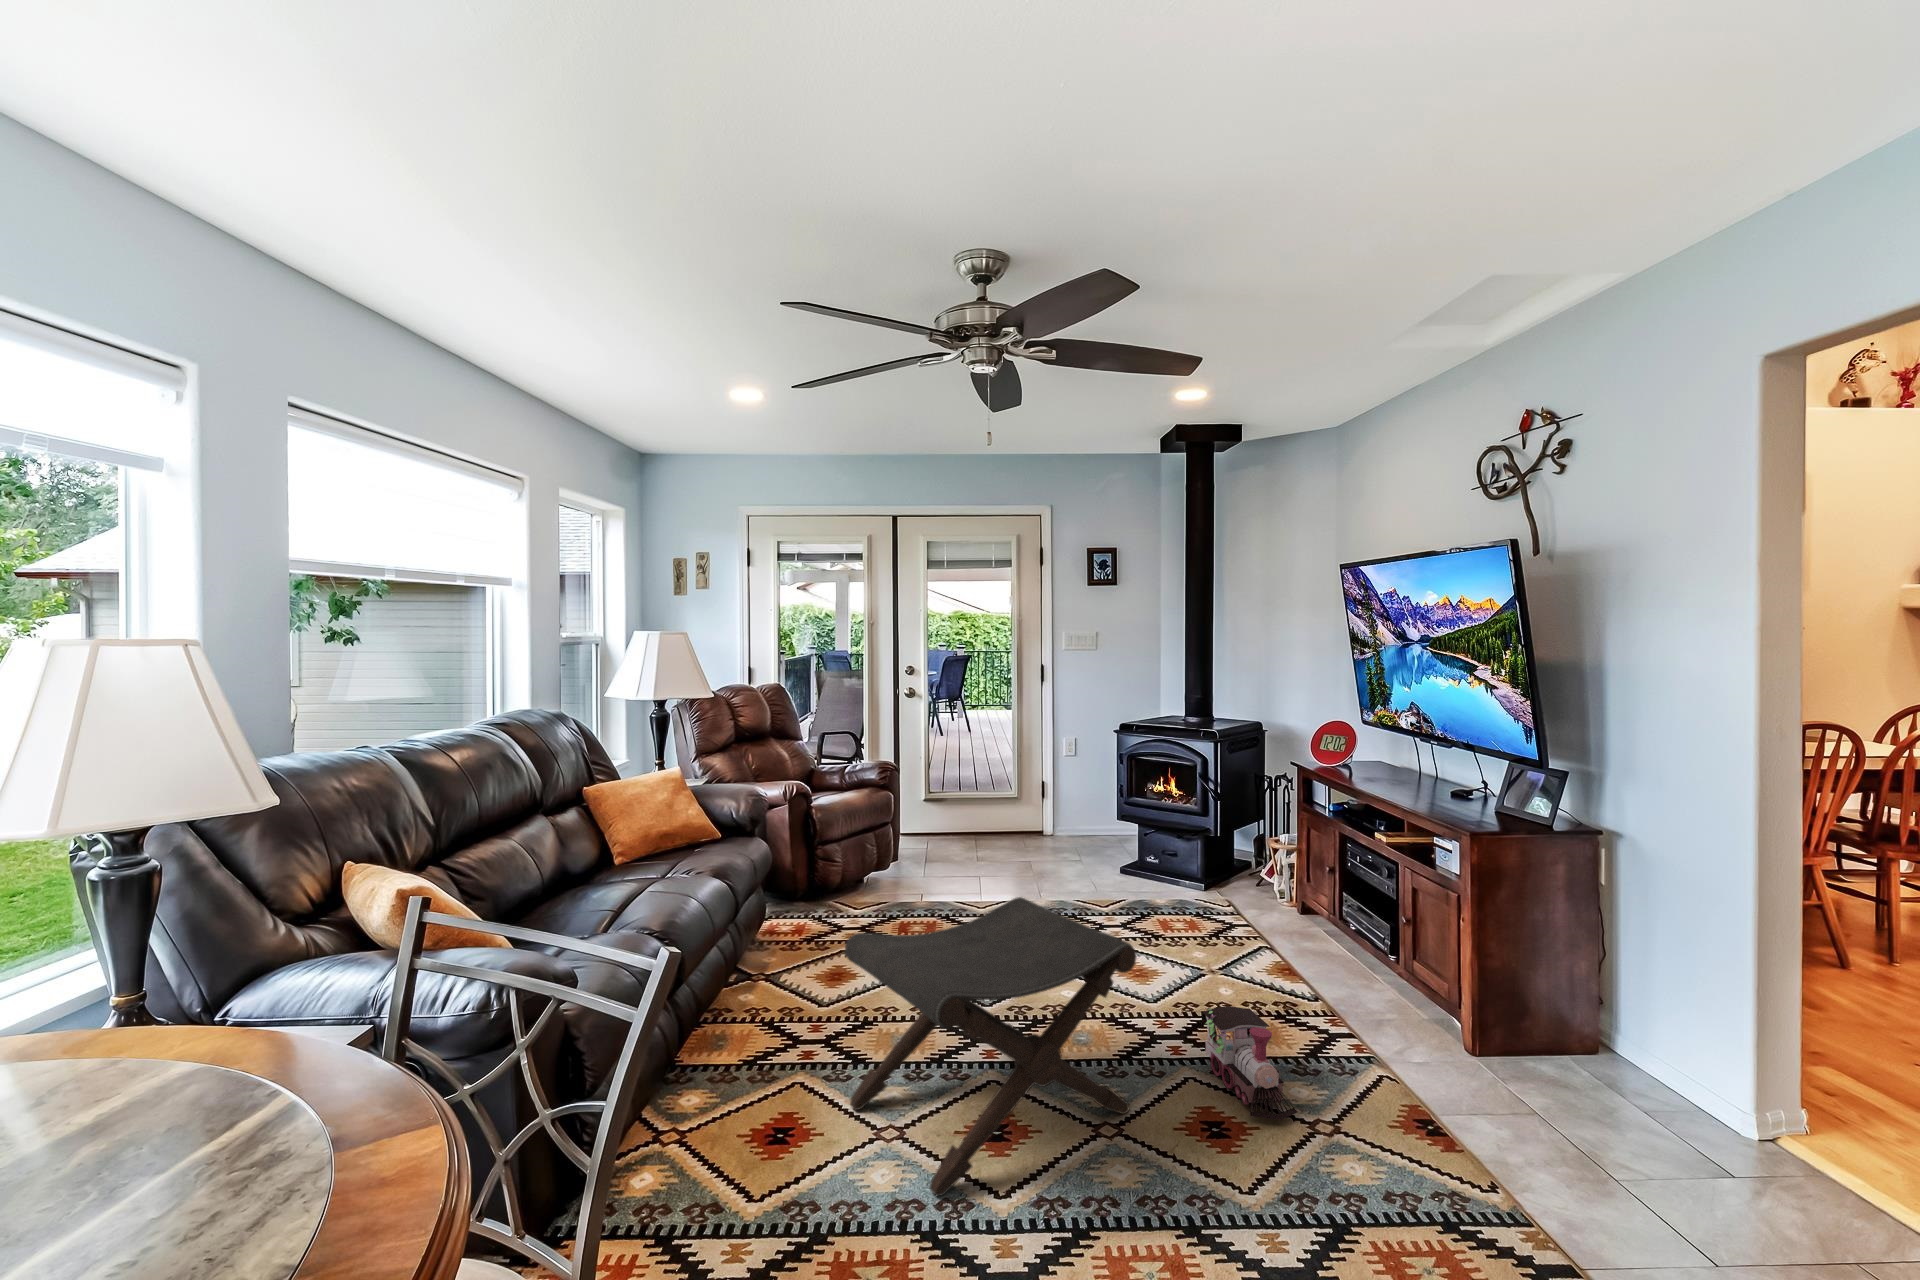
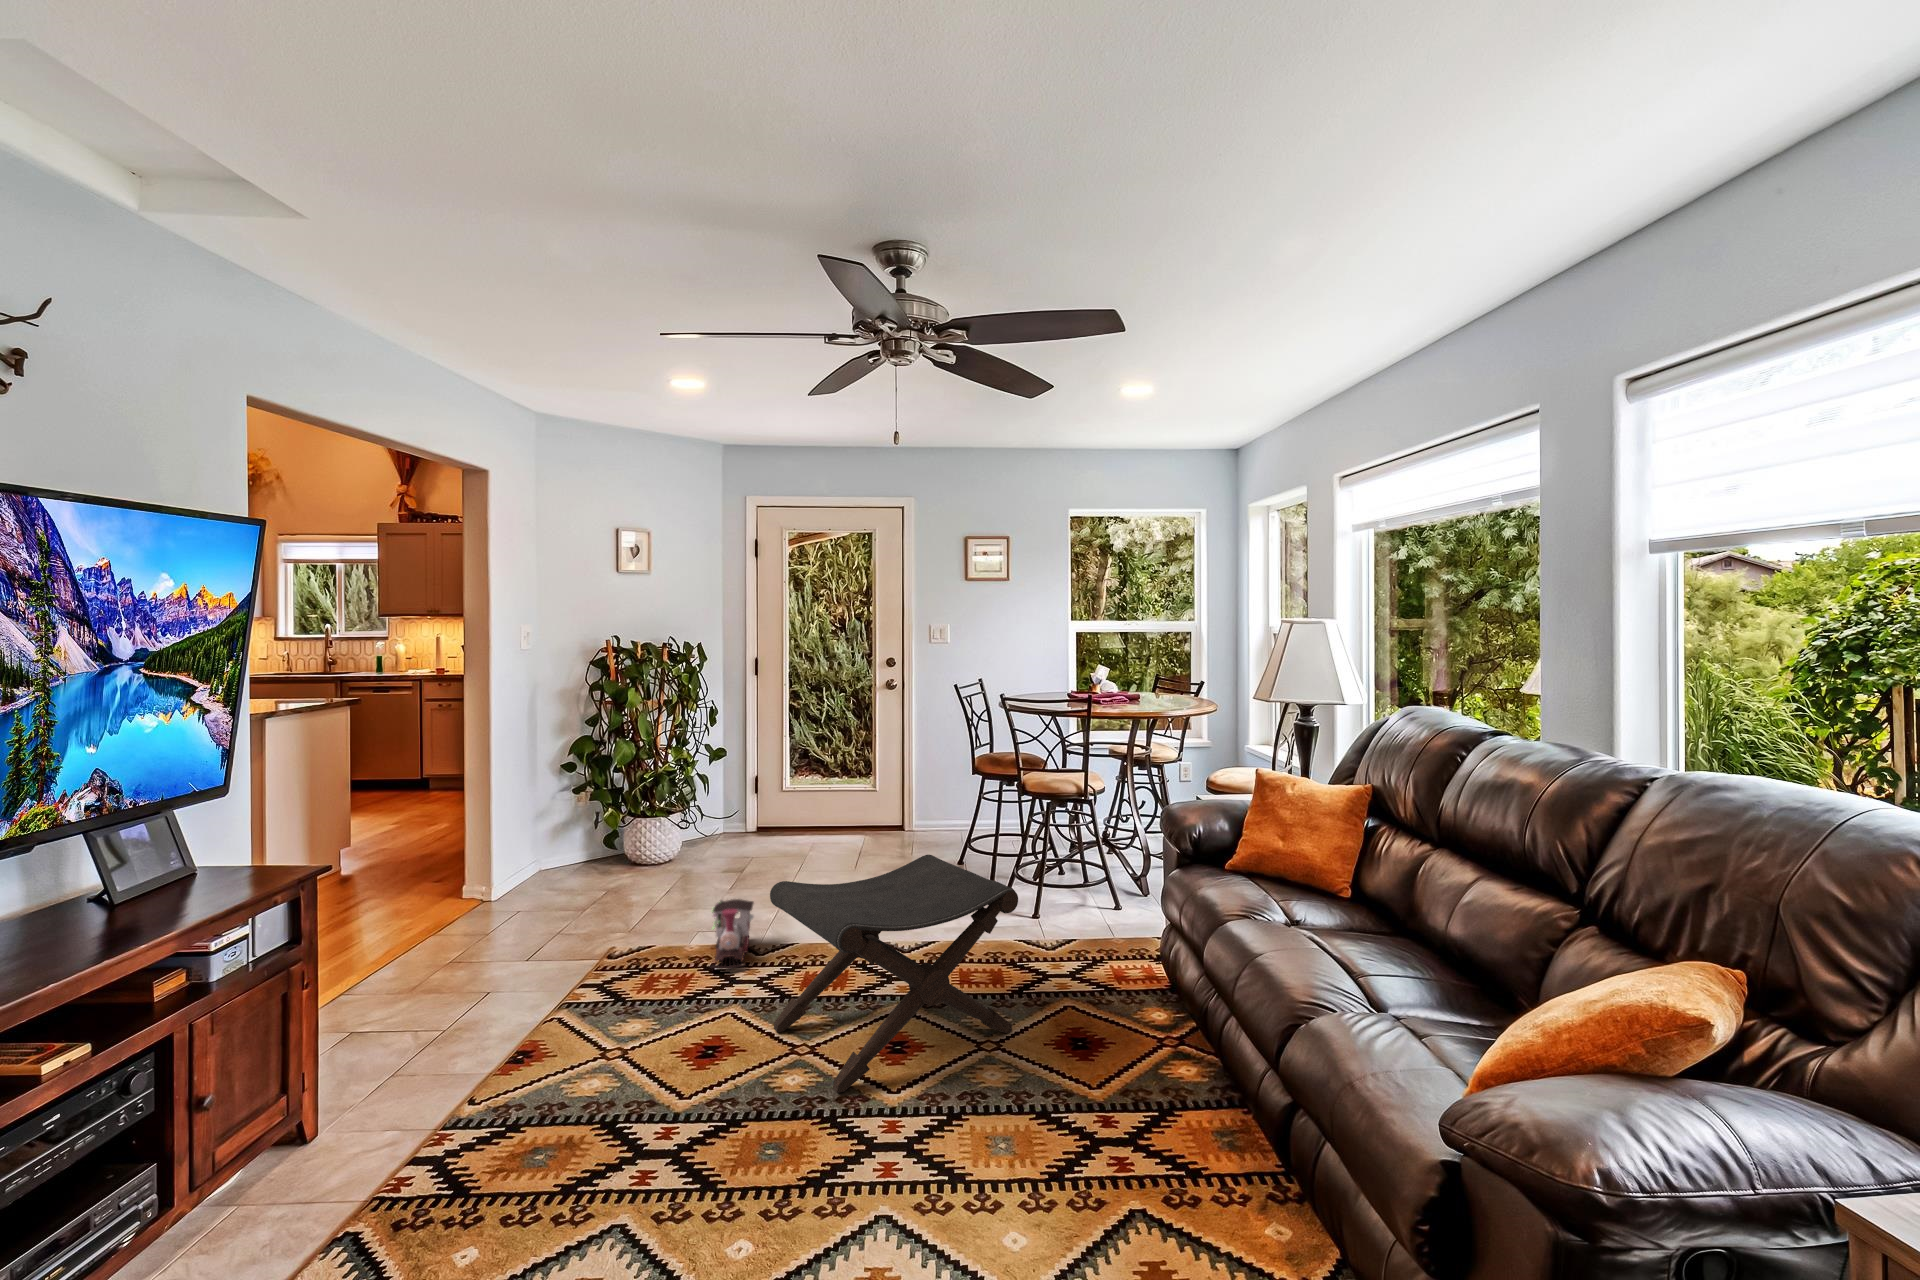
toy train: present [1203,1006,1298,1120] -> present [710,899,754,969]

